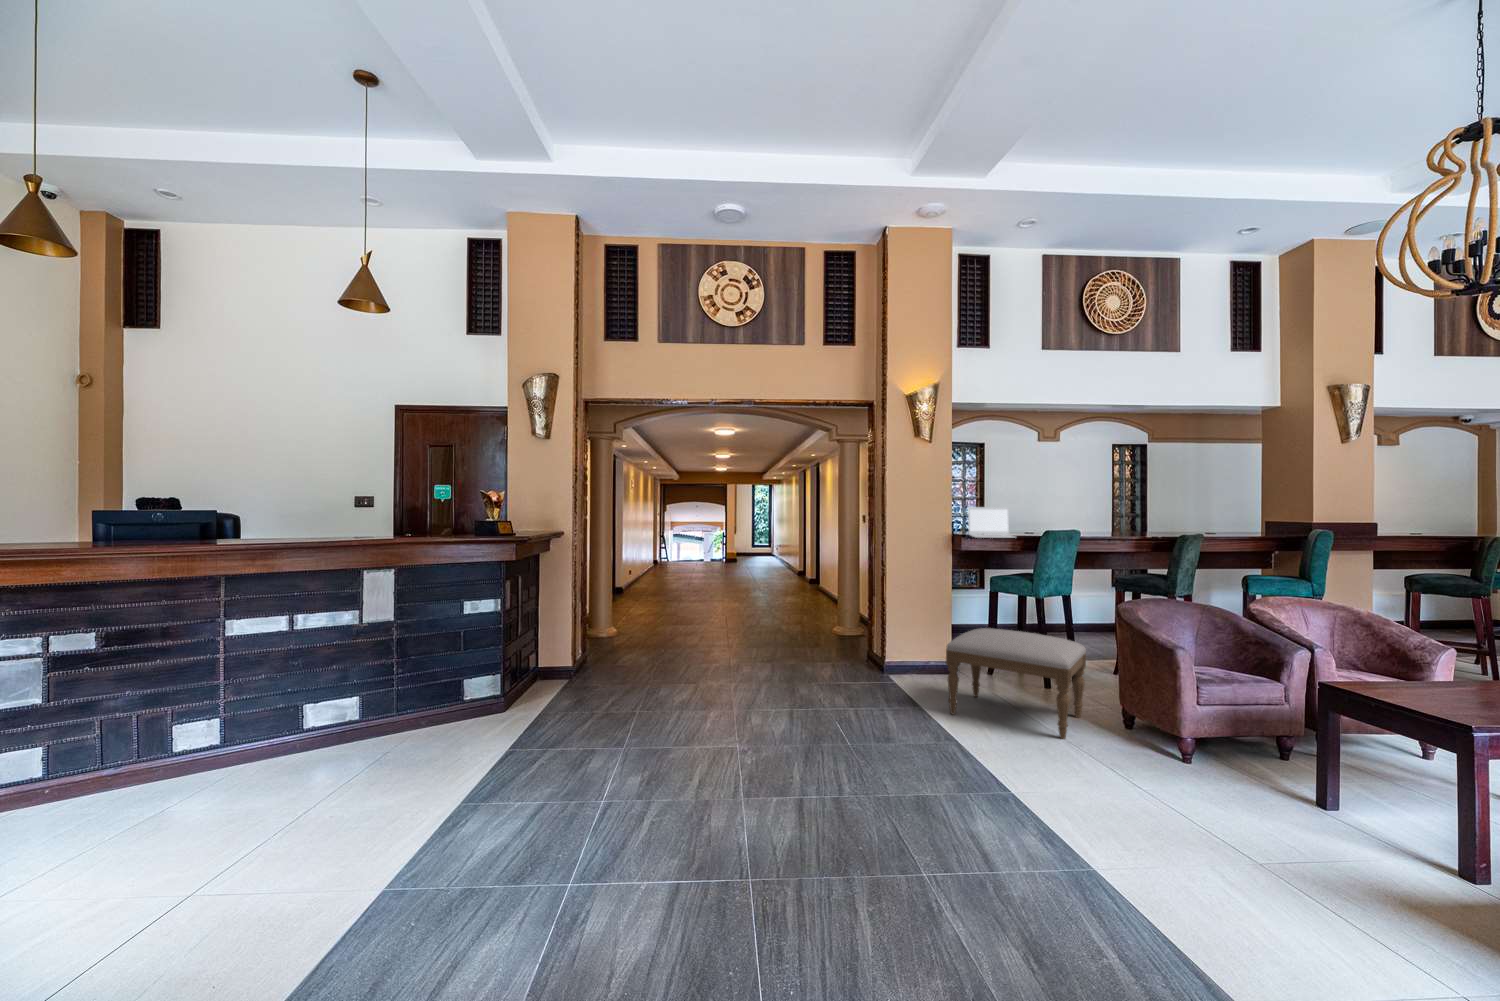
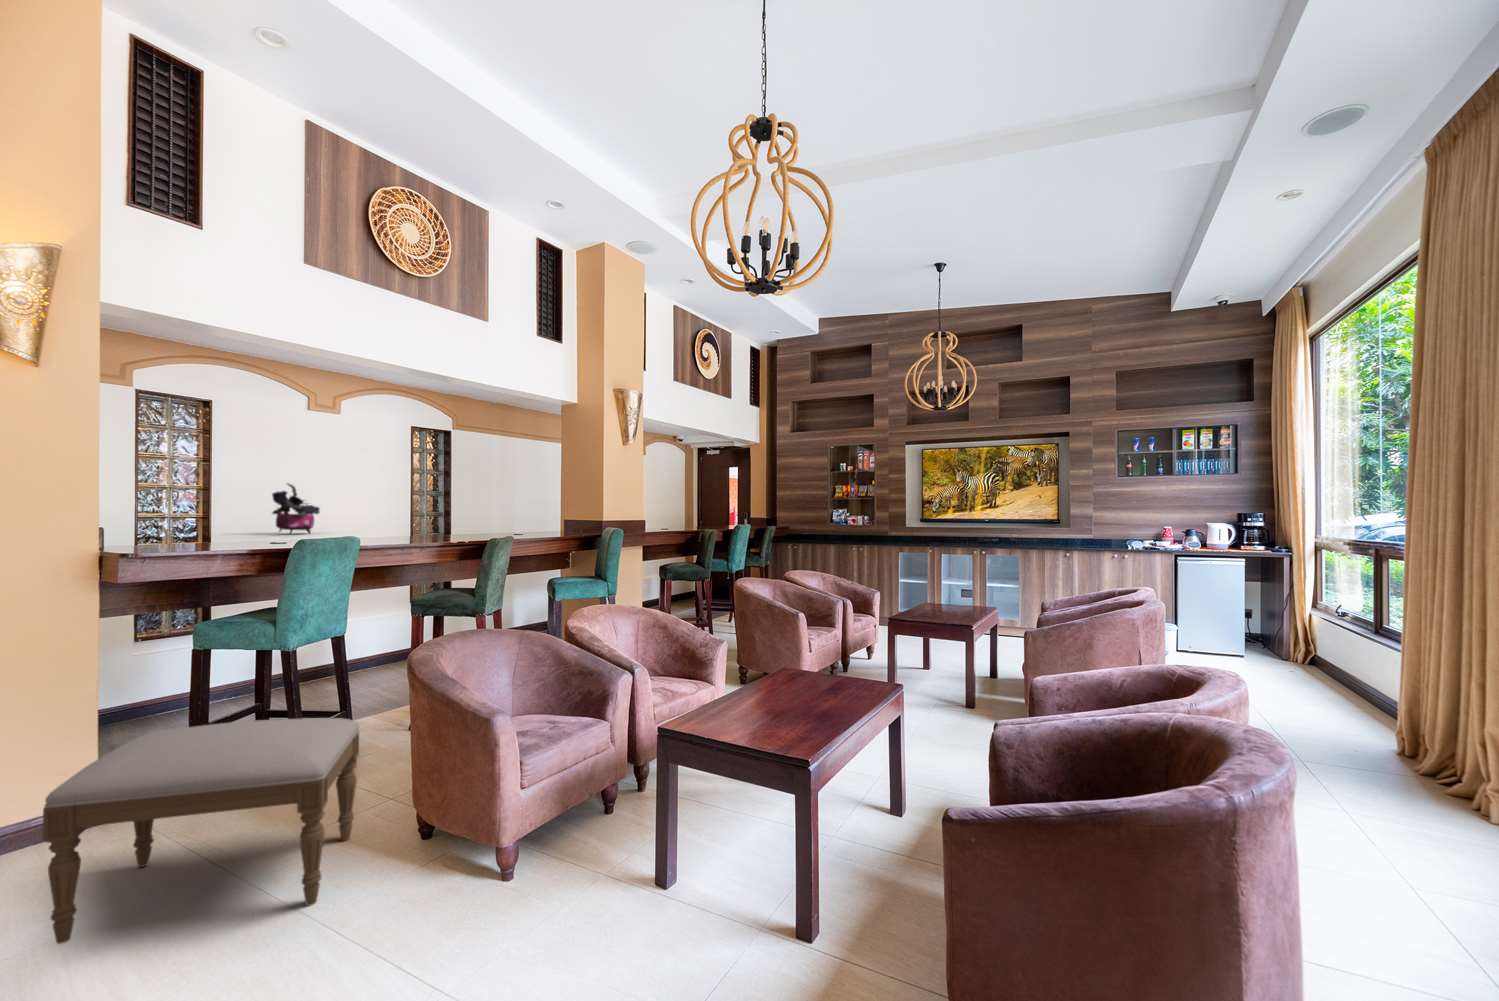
potted plant: none [1018,492,1048,526] -> present [272,484,320,533]
laptop: present [968,507,1015,538] -> none [151,502,248,557]

